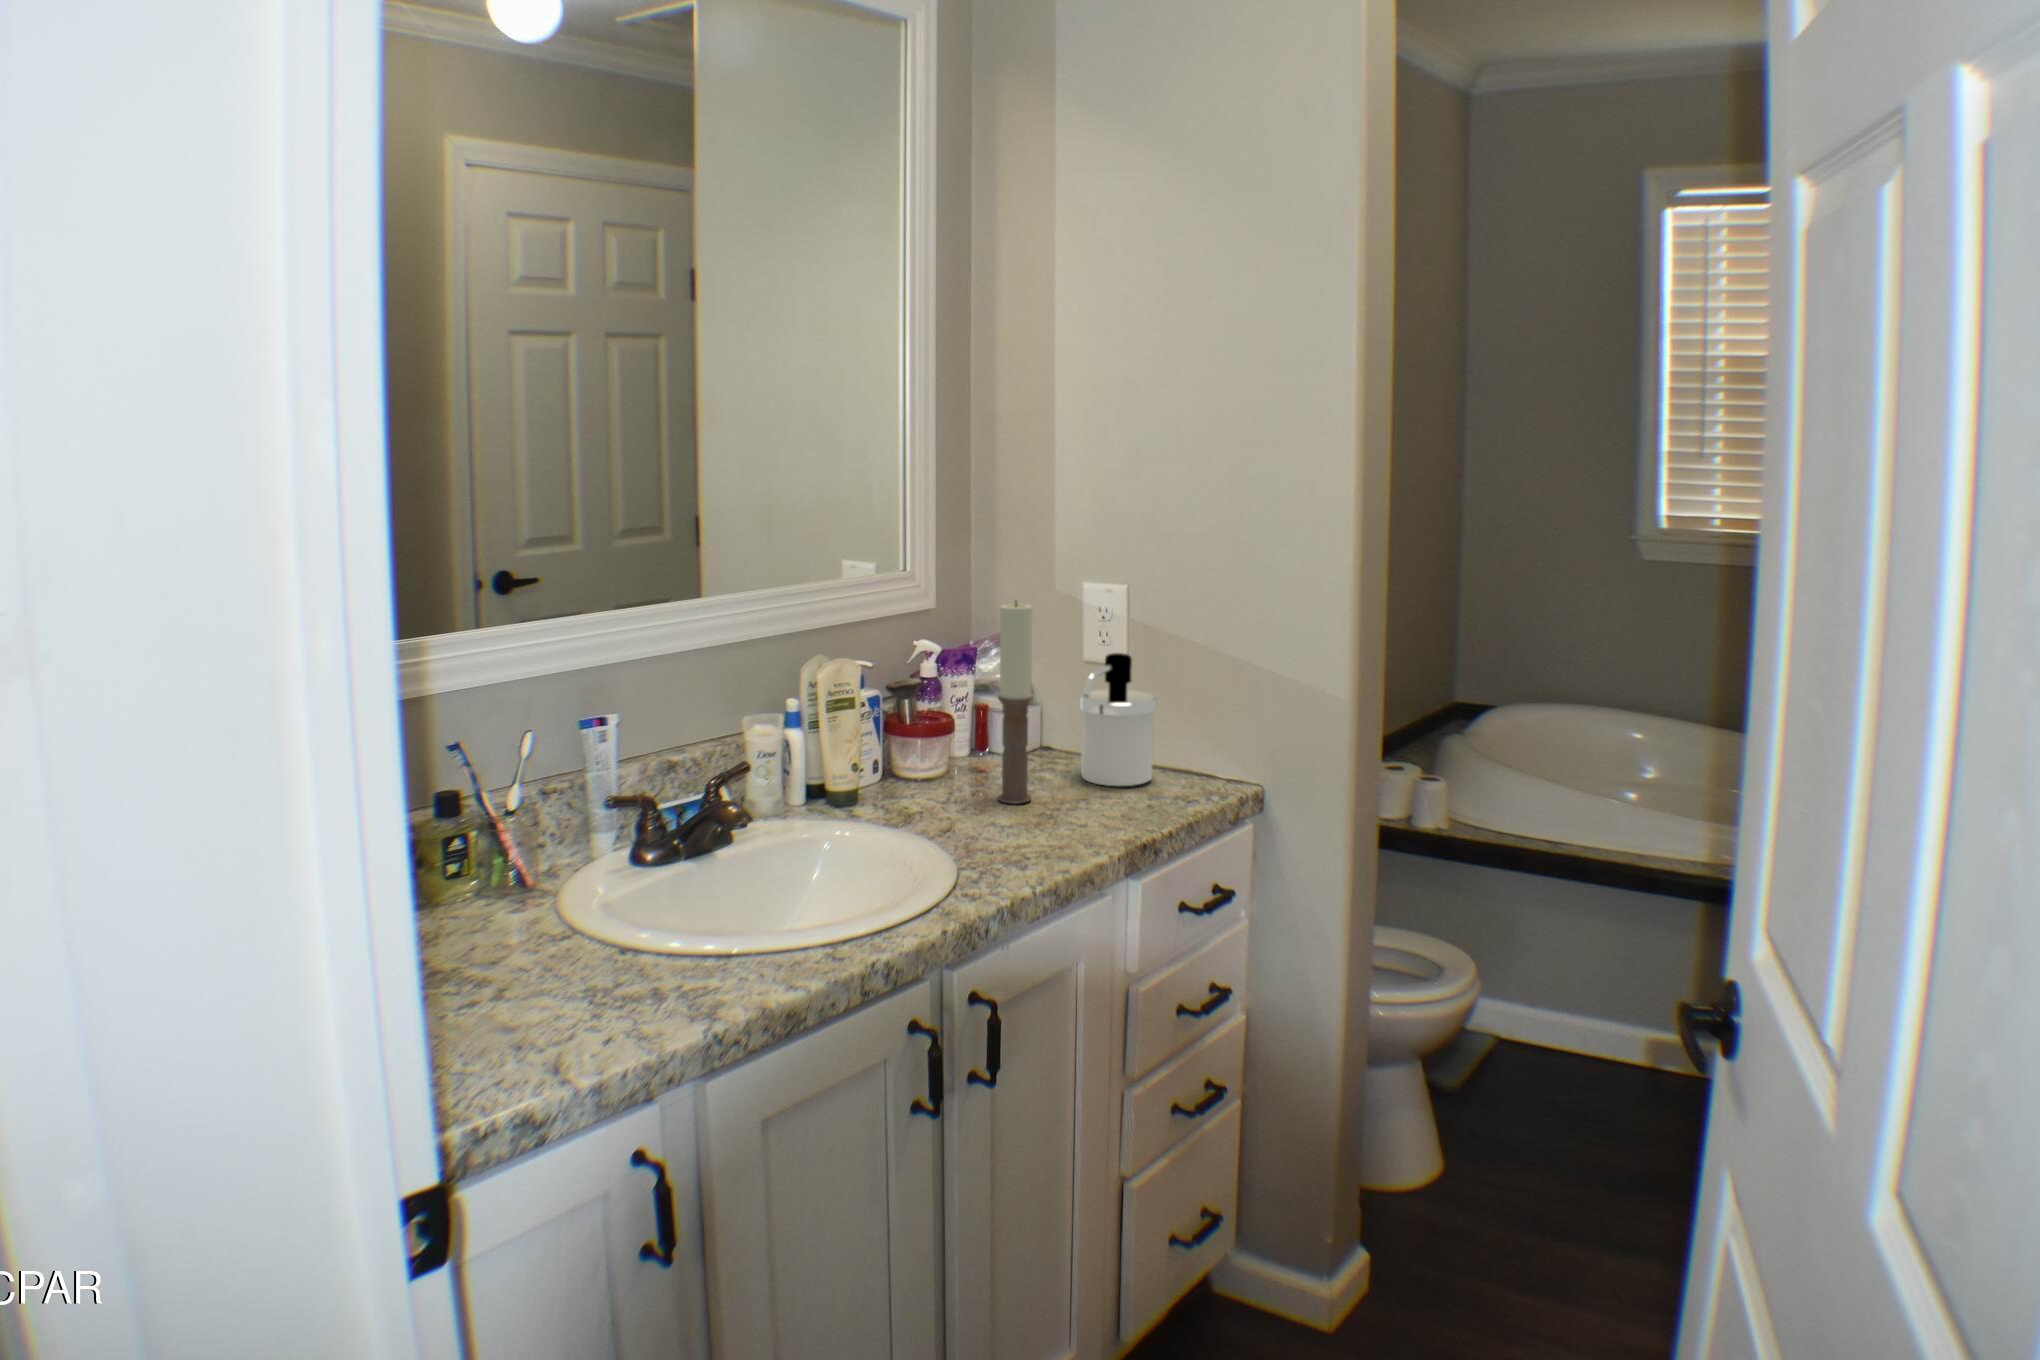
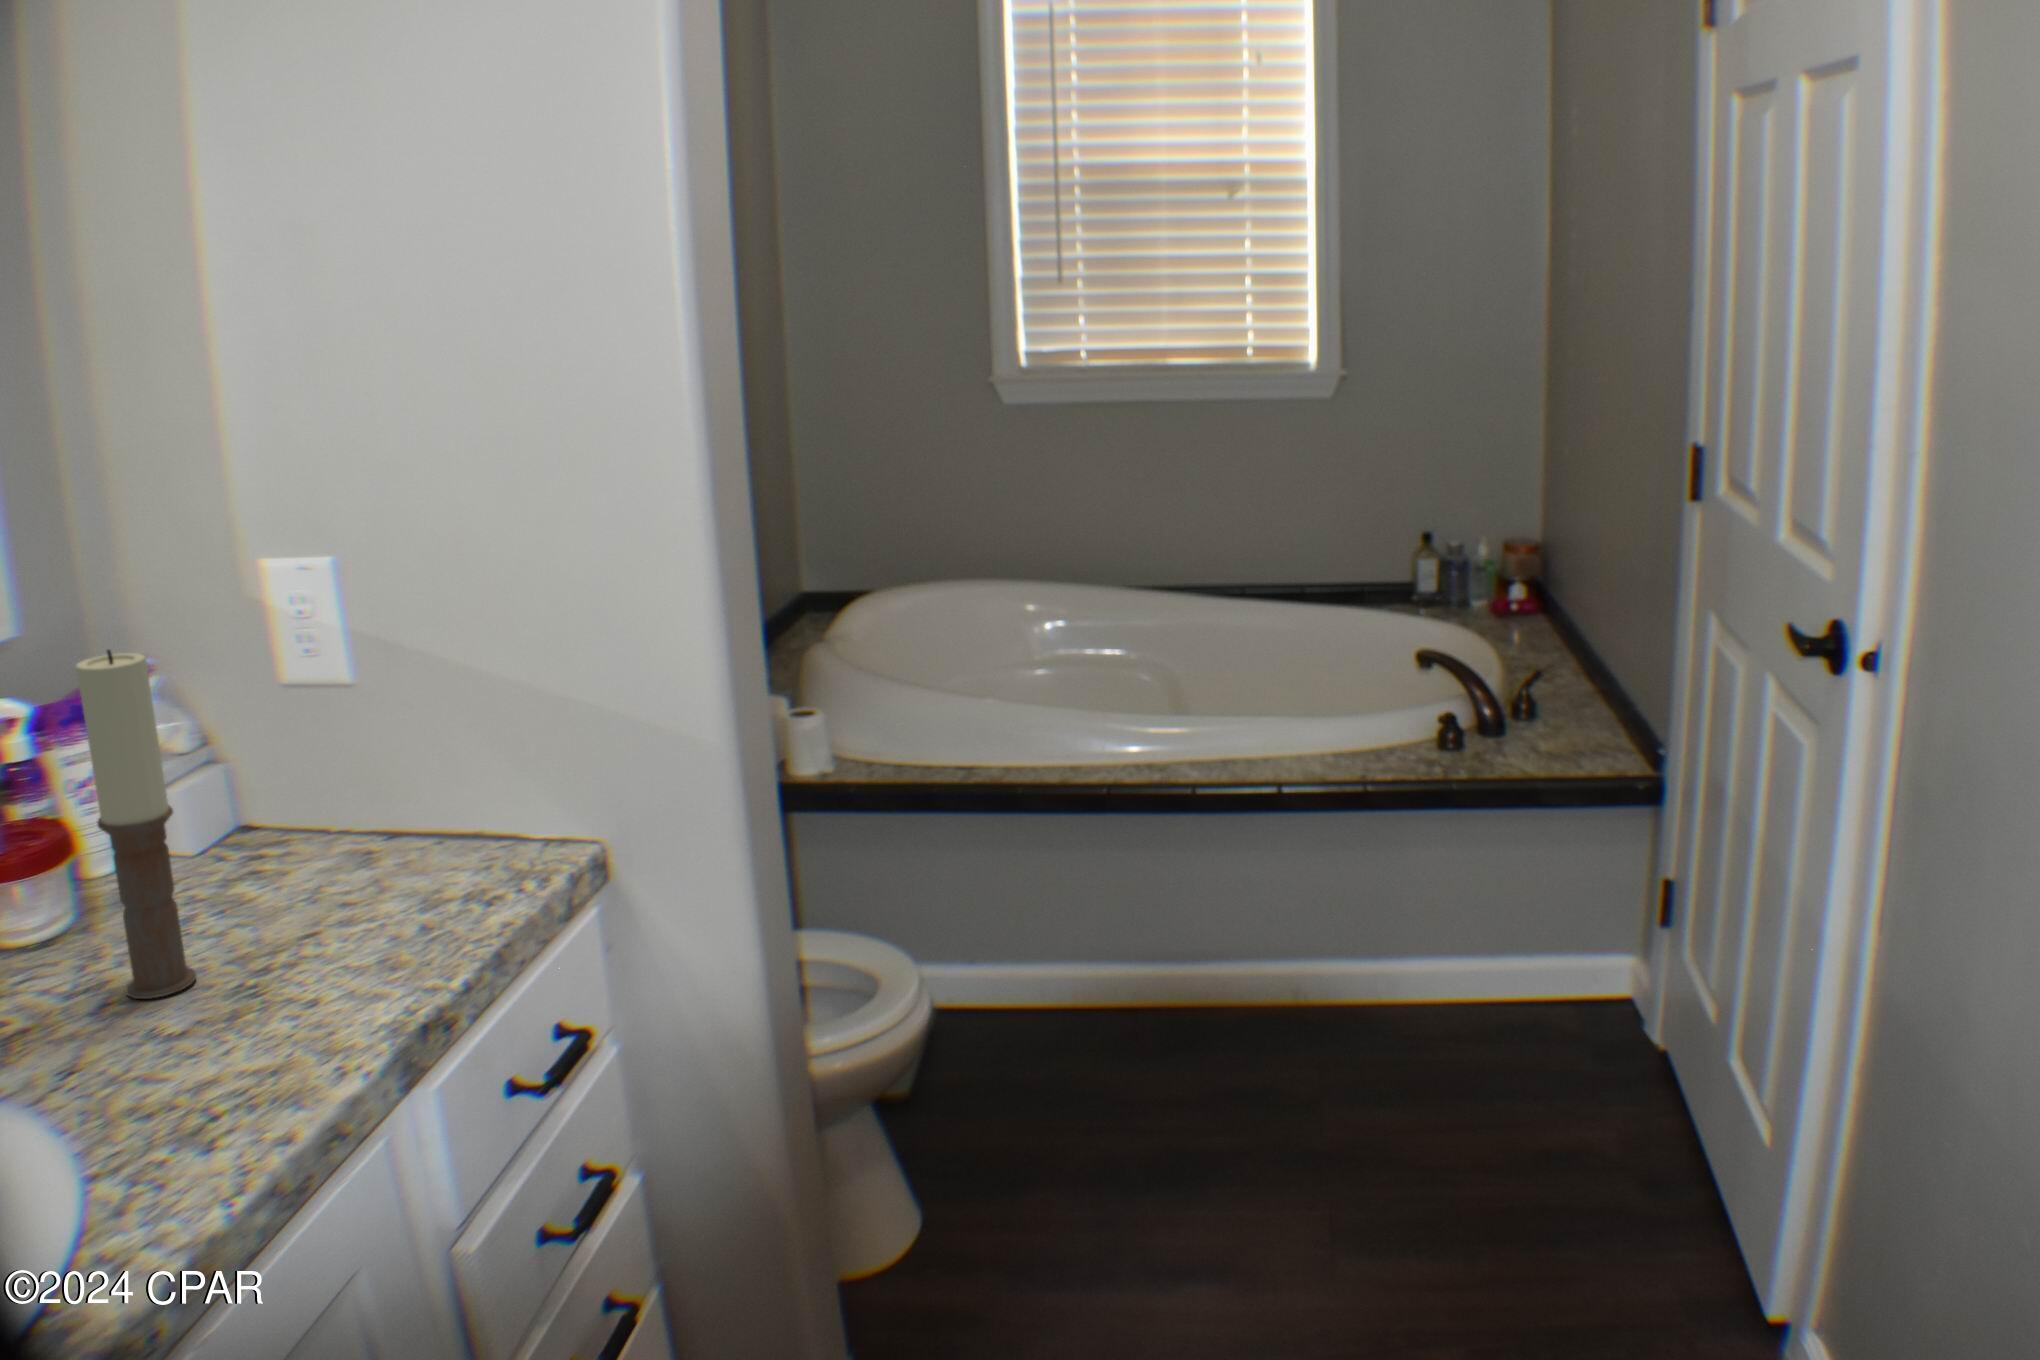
soap dispenser: present [1079,653,1156,786] -> none [268,688,419,907]

